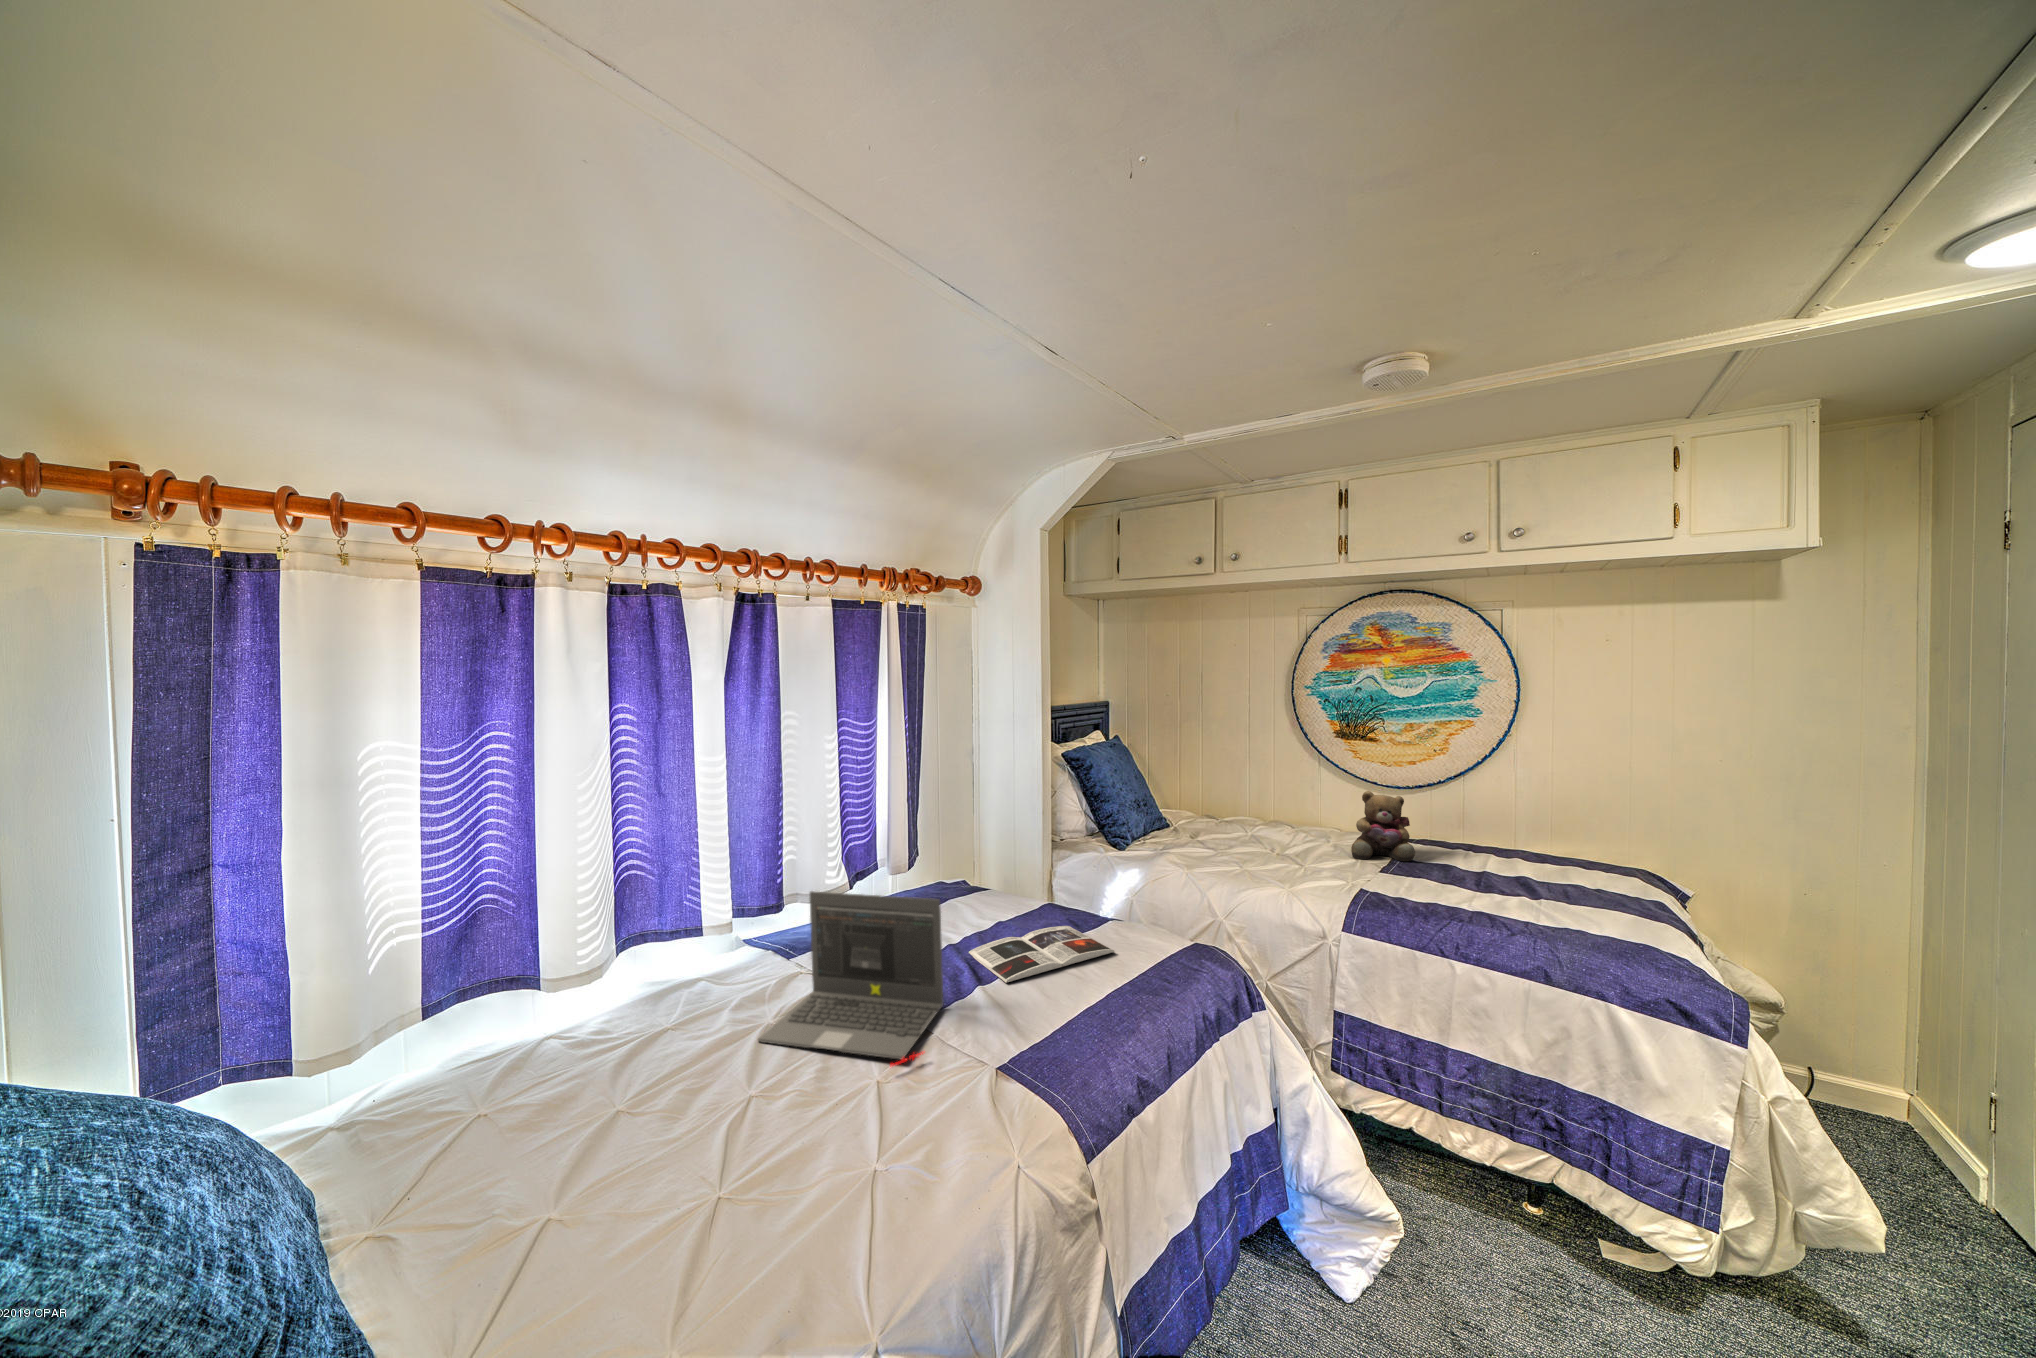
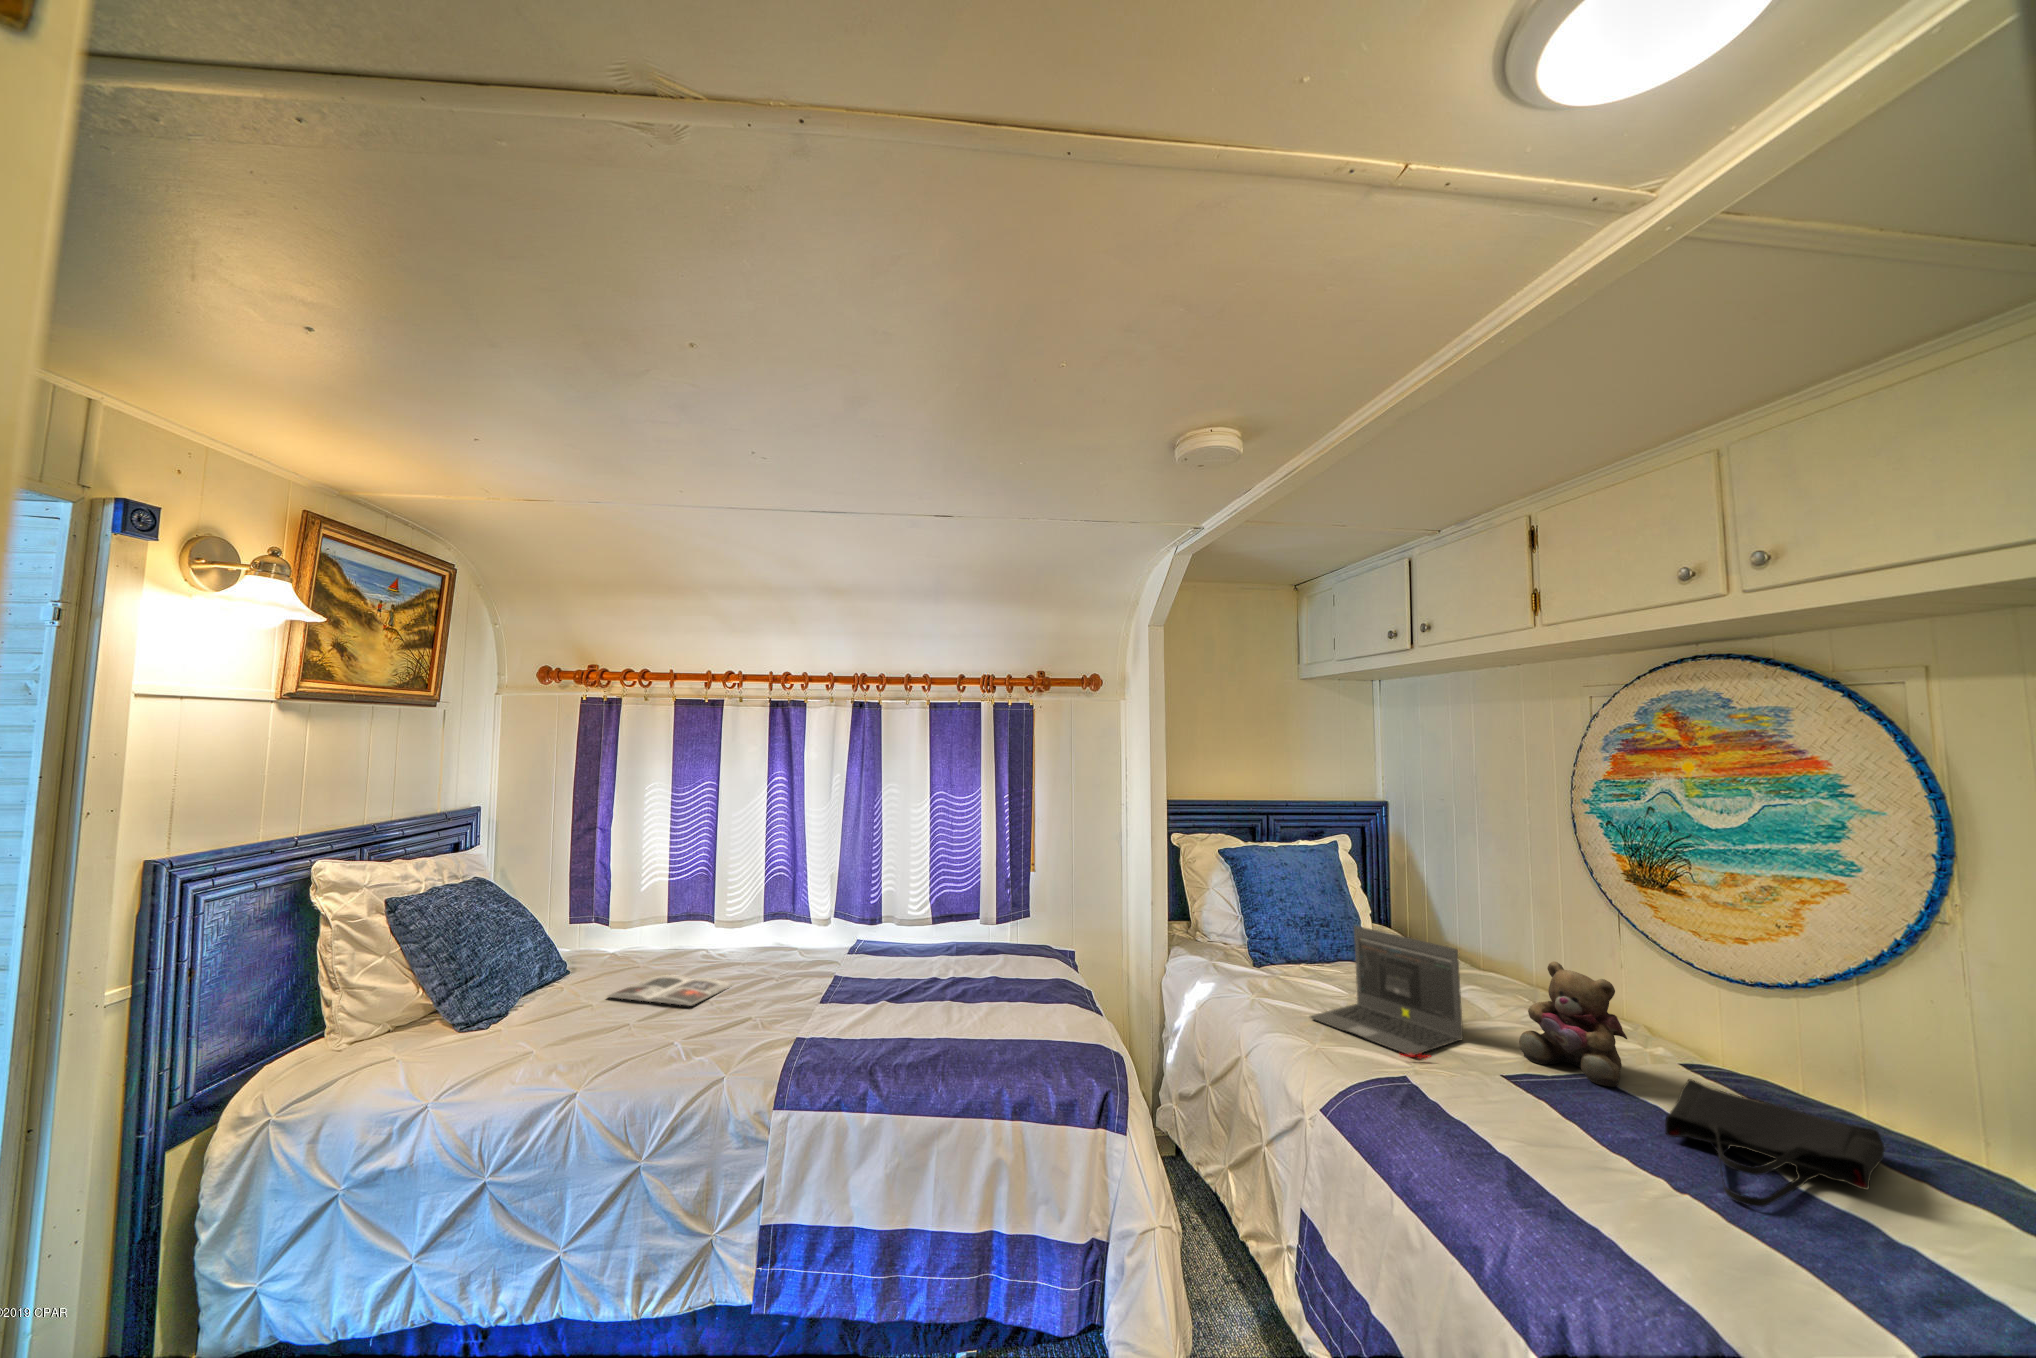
tote bag: none [1448,844,1567,895] -> present [1665,1079,1884,1207]
laptop: present [758,891,944,1067] -> present [1310,926,1463,1059]
magazine: present [969,926,1114,983] -> present [608,975,732,1006]

